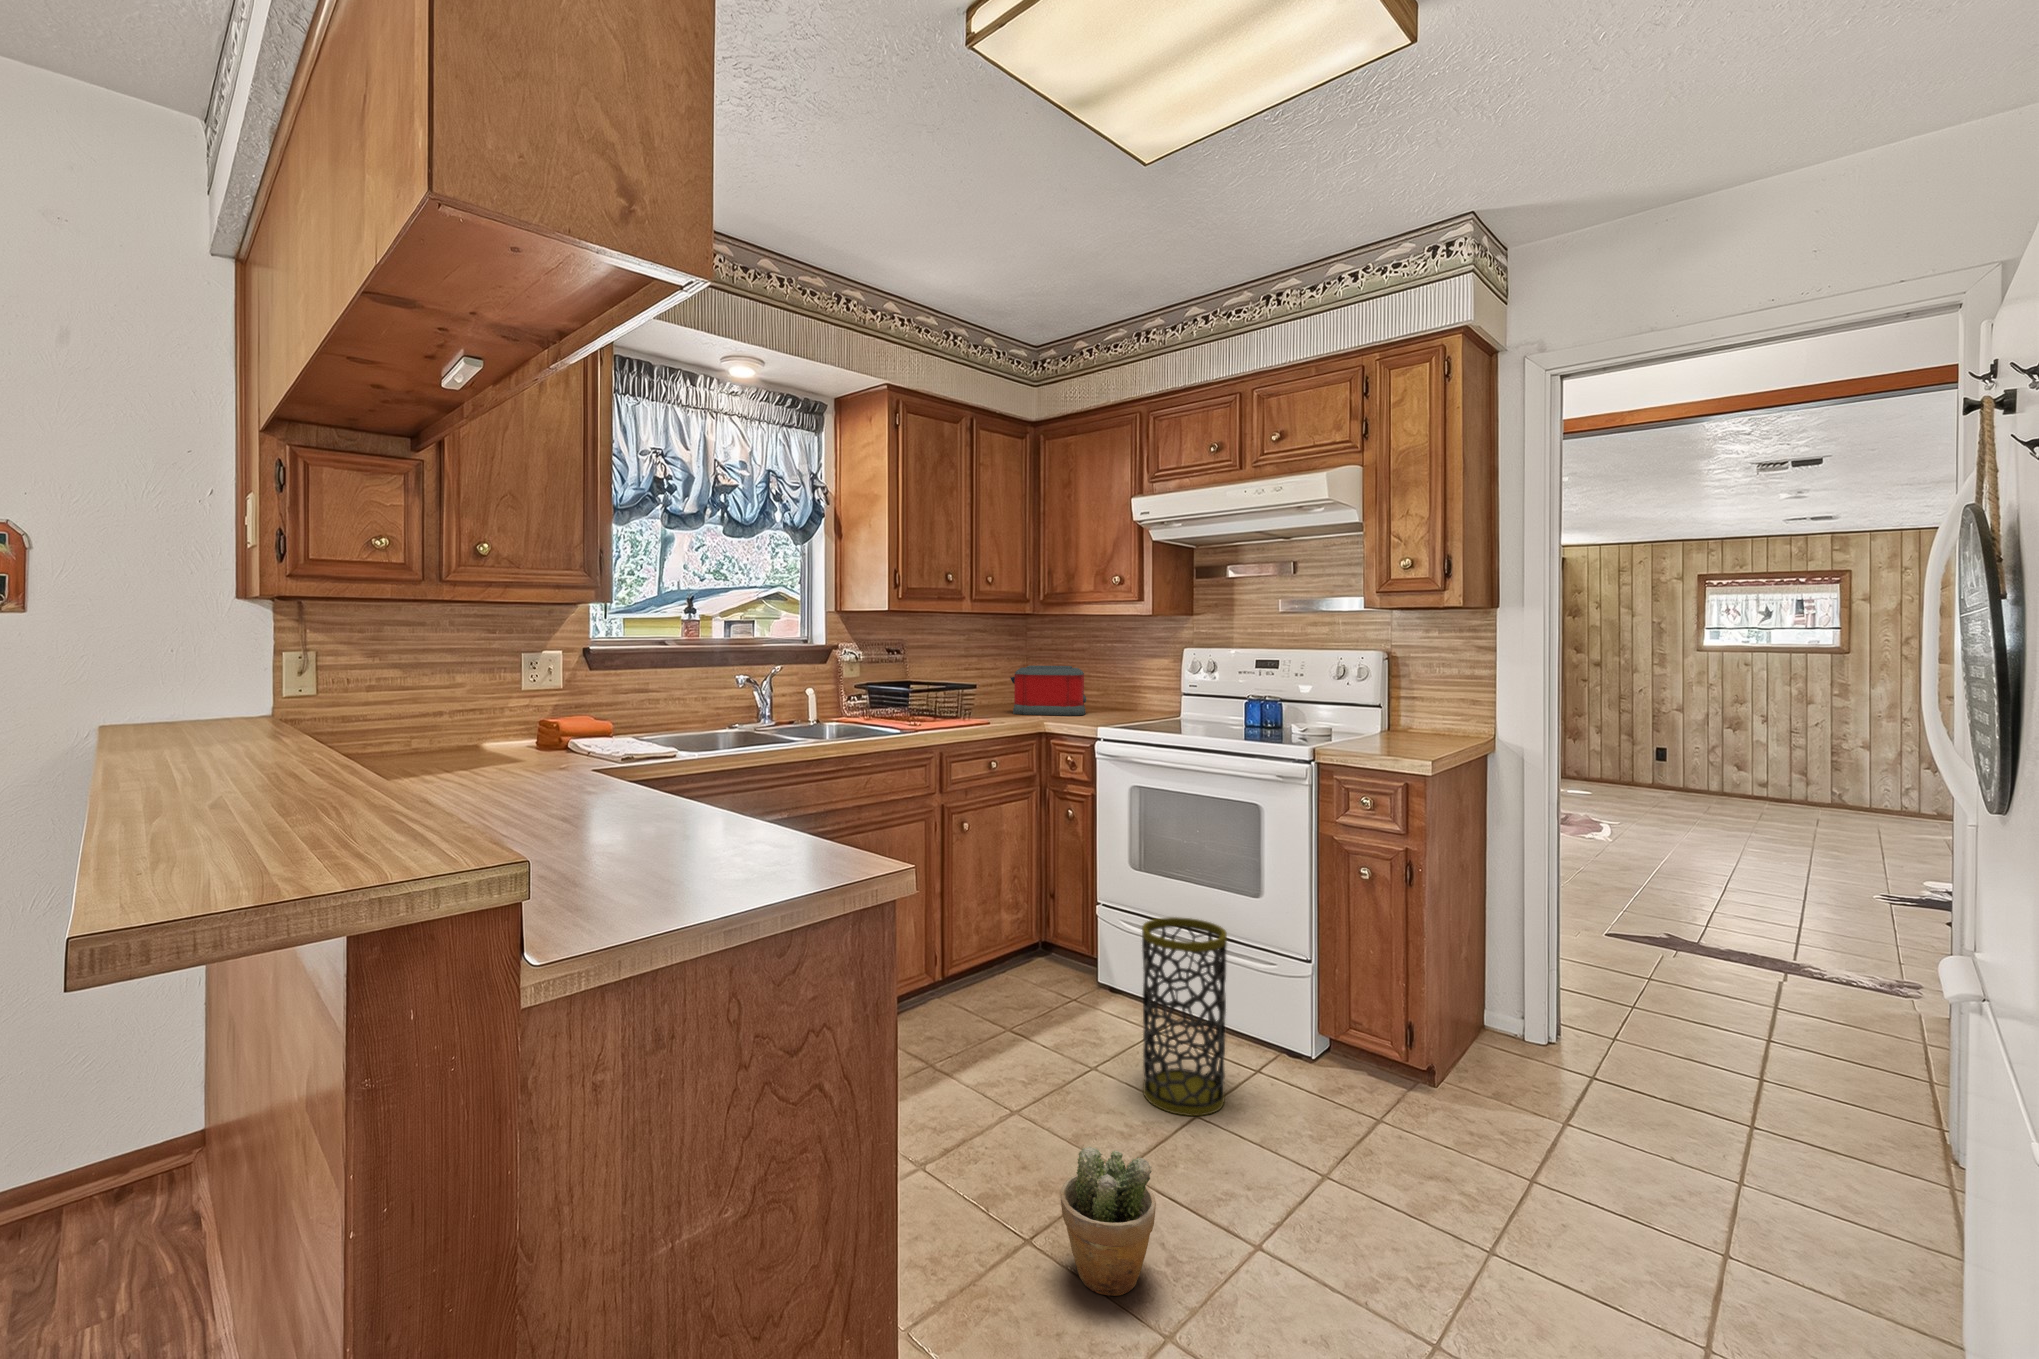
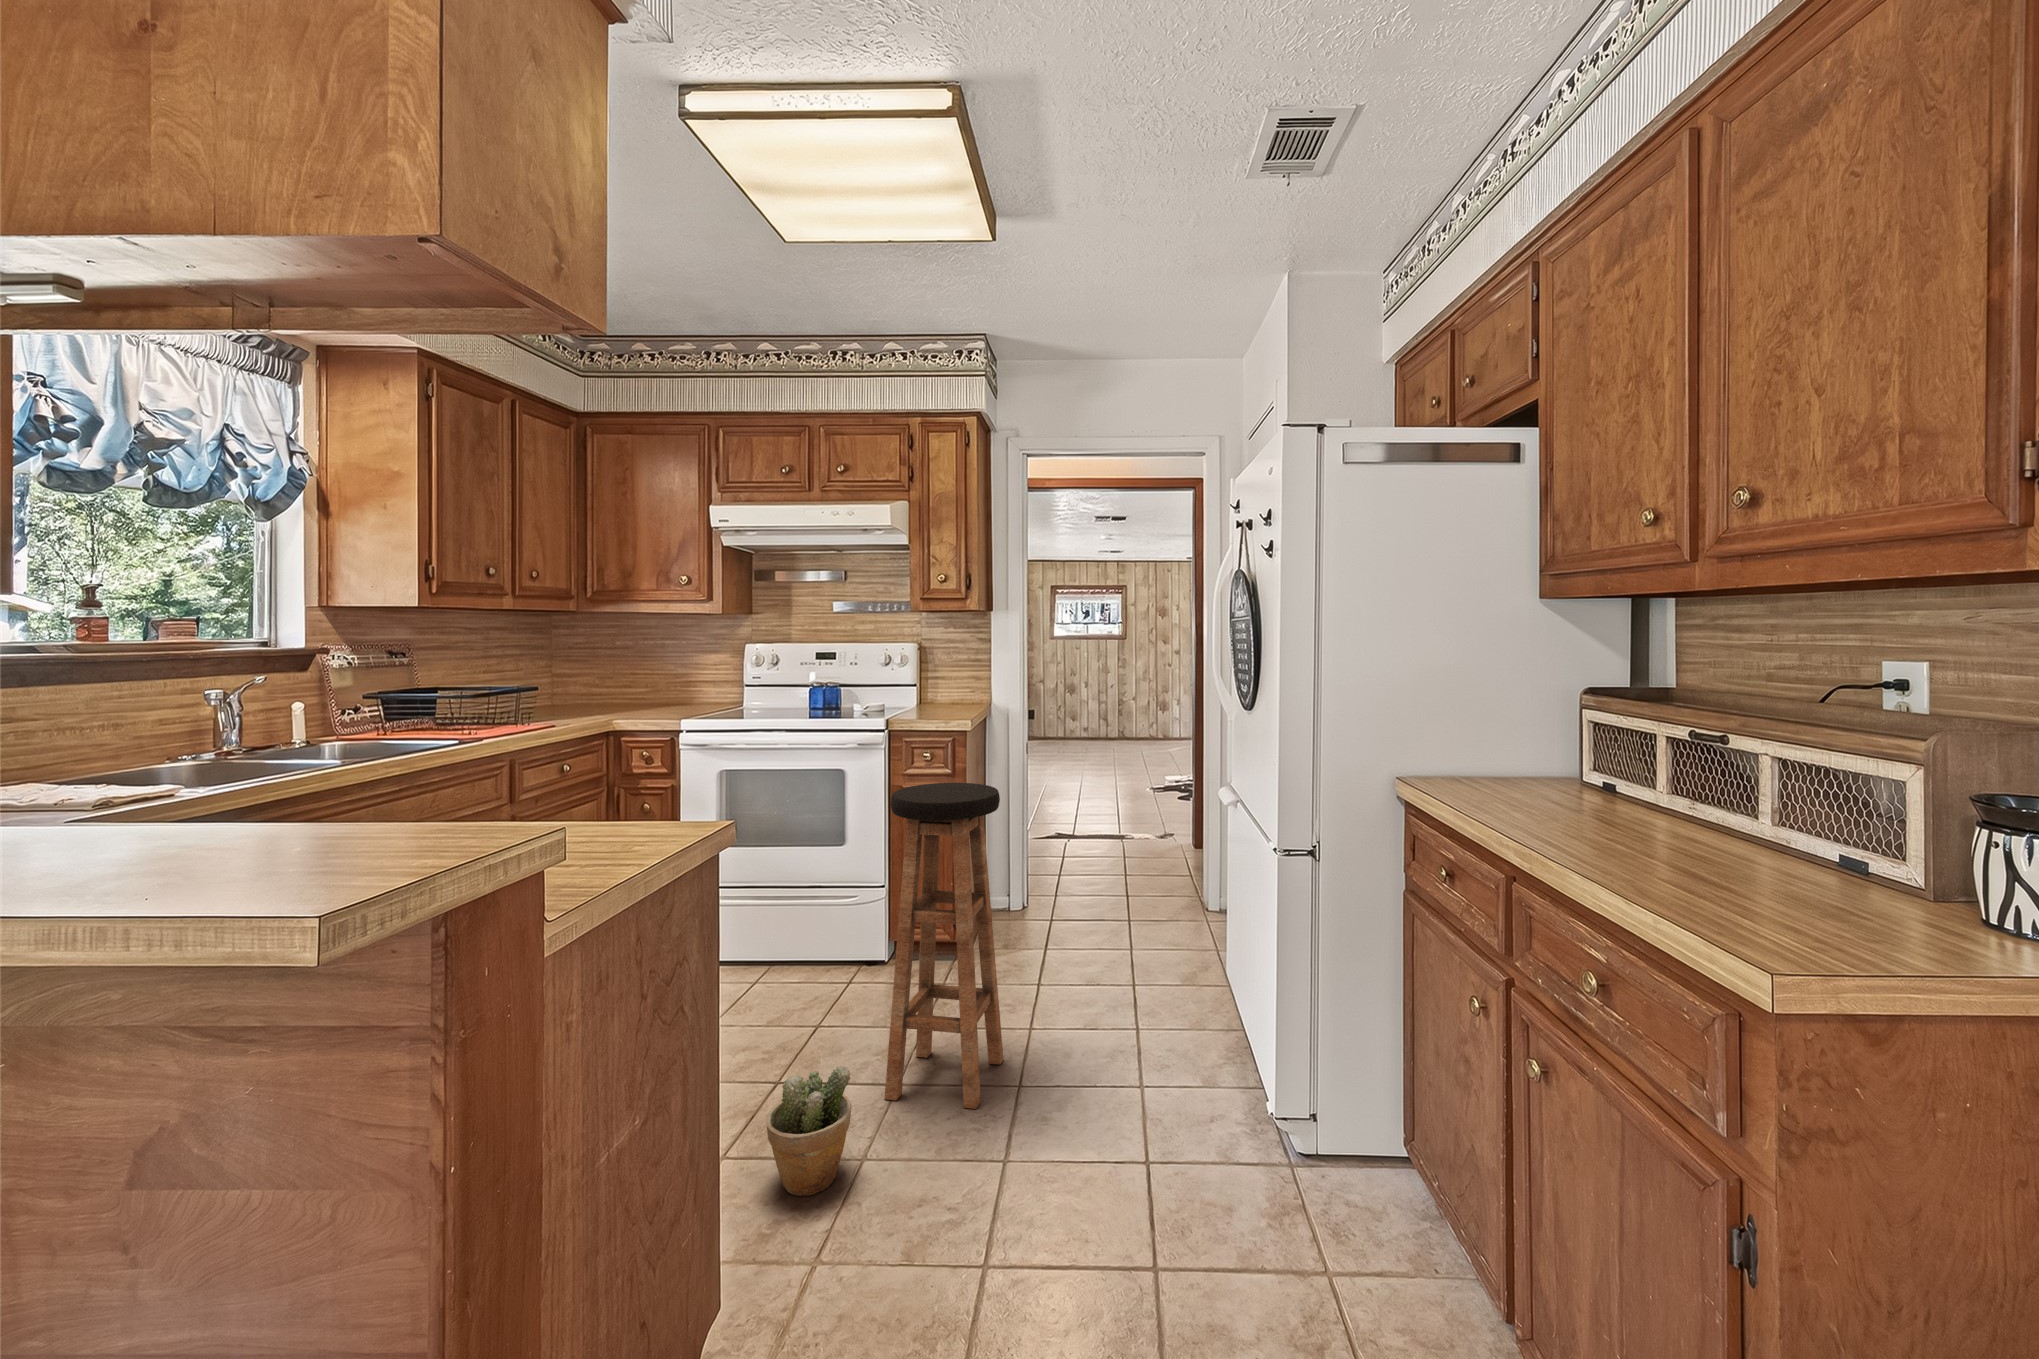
toaster: present [1010,665,1086,716] -> none [553,663,642,714]
bar stool: none [1232,835,1414,1294] -> present [885,783,1003,1109]
trash can: present [1142,917,1227,1116] -> none [764,873,838,1041]

